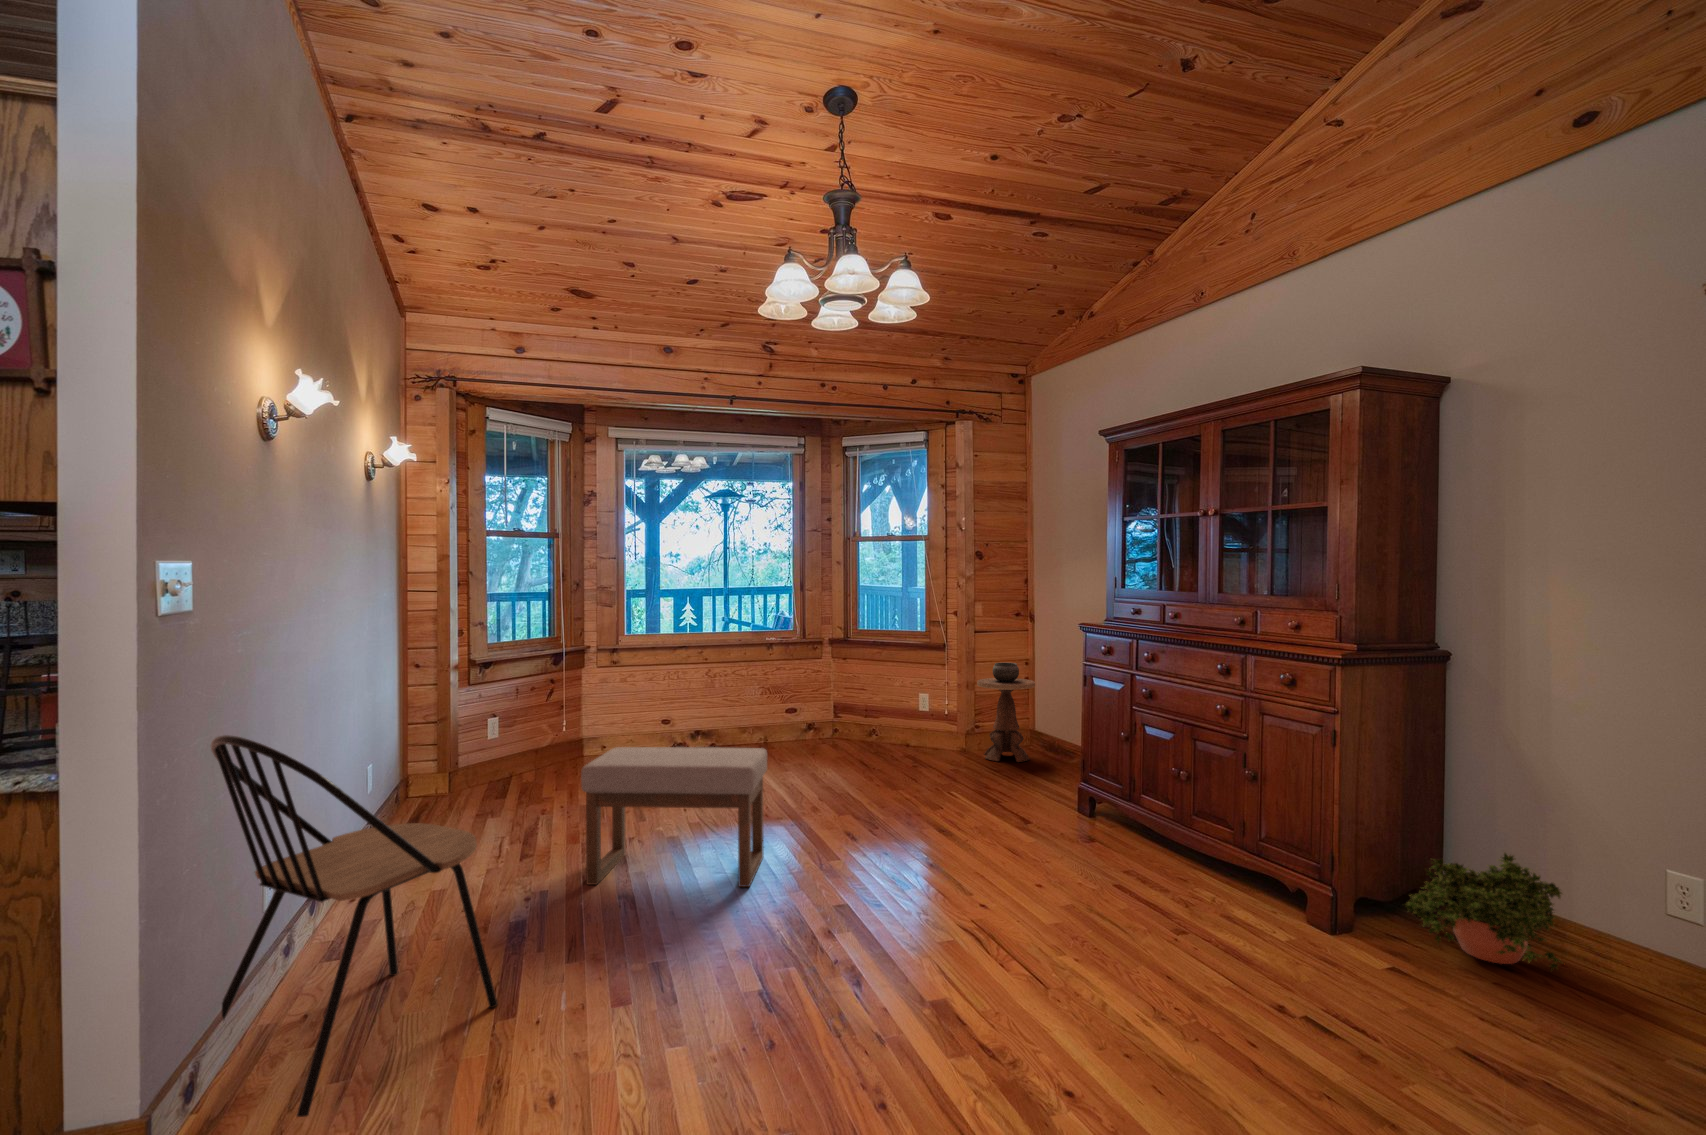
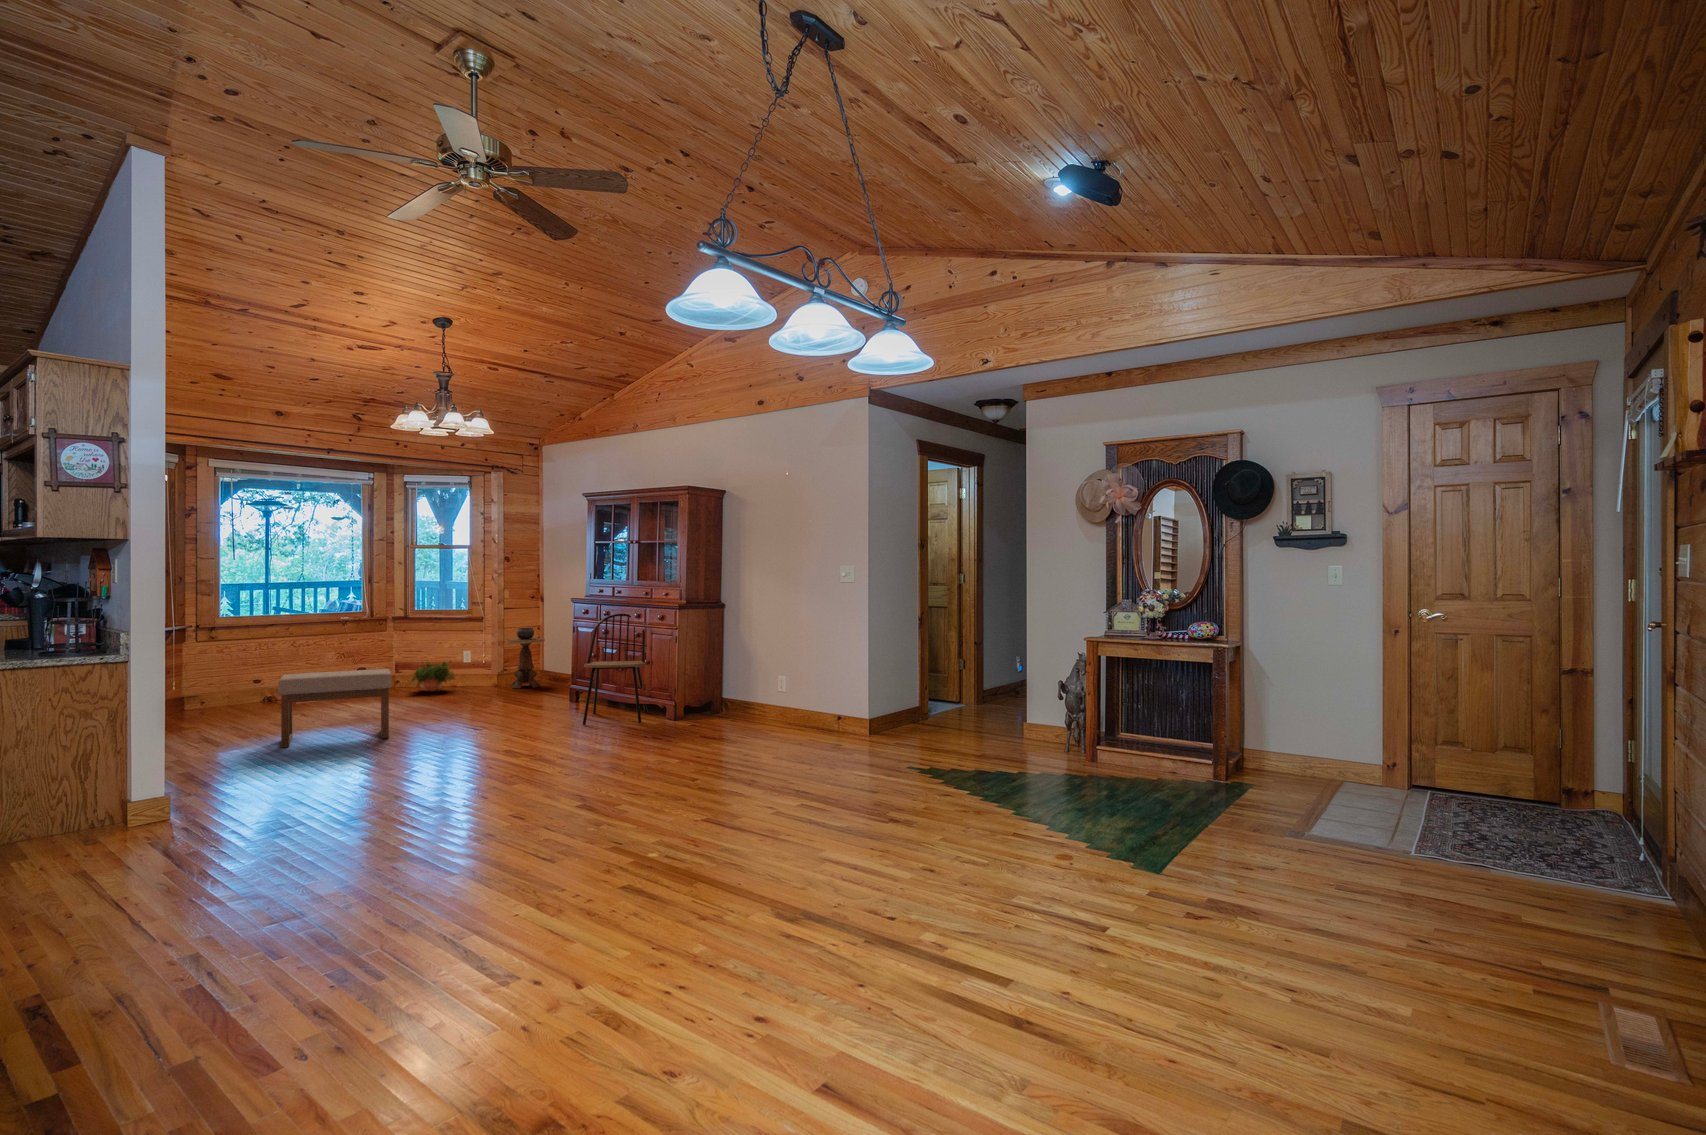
dining chair: present [211,735,498,1117] -> present [583,614,648,725]
potted plant: present [1405,853,1562,970] -> present [410,661,454,691]

